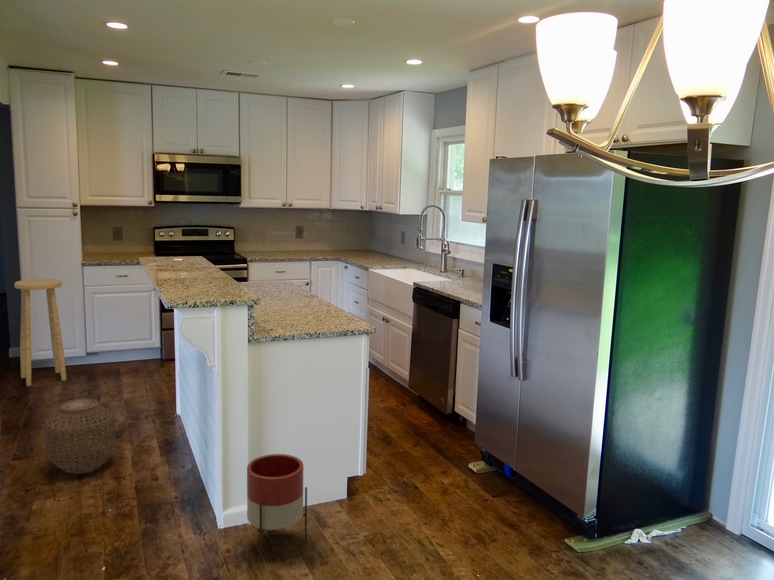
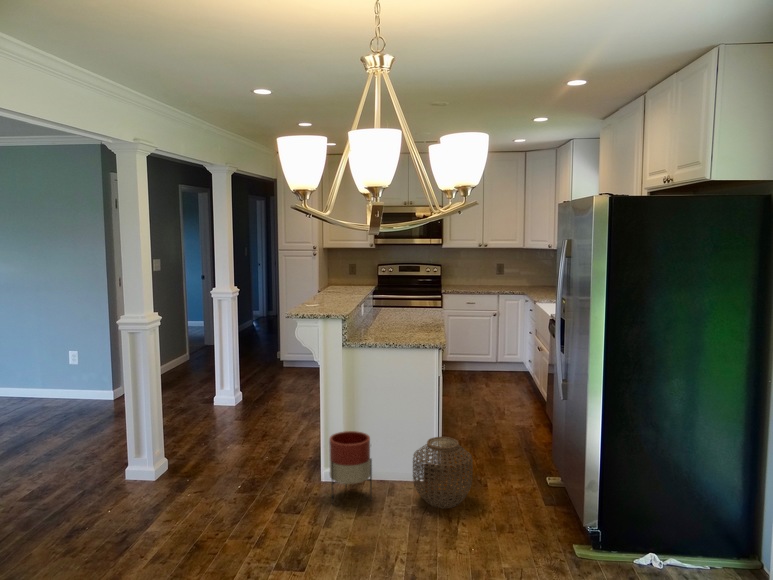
stool: present [14,279,66,386] -> none [271,301,301,378]
woven basket: present [44,399,116,474] -> present [413,437,473,508]

